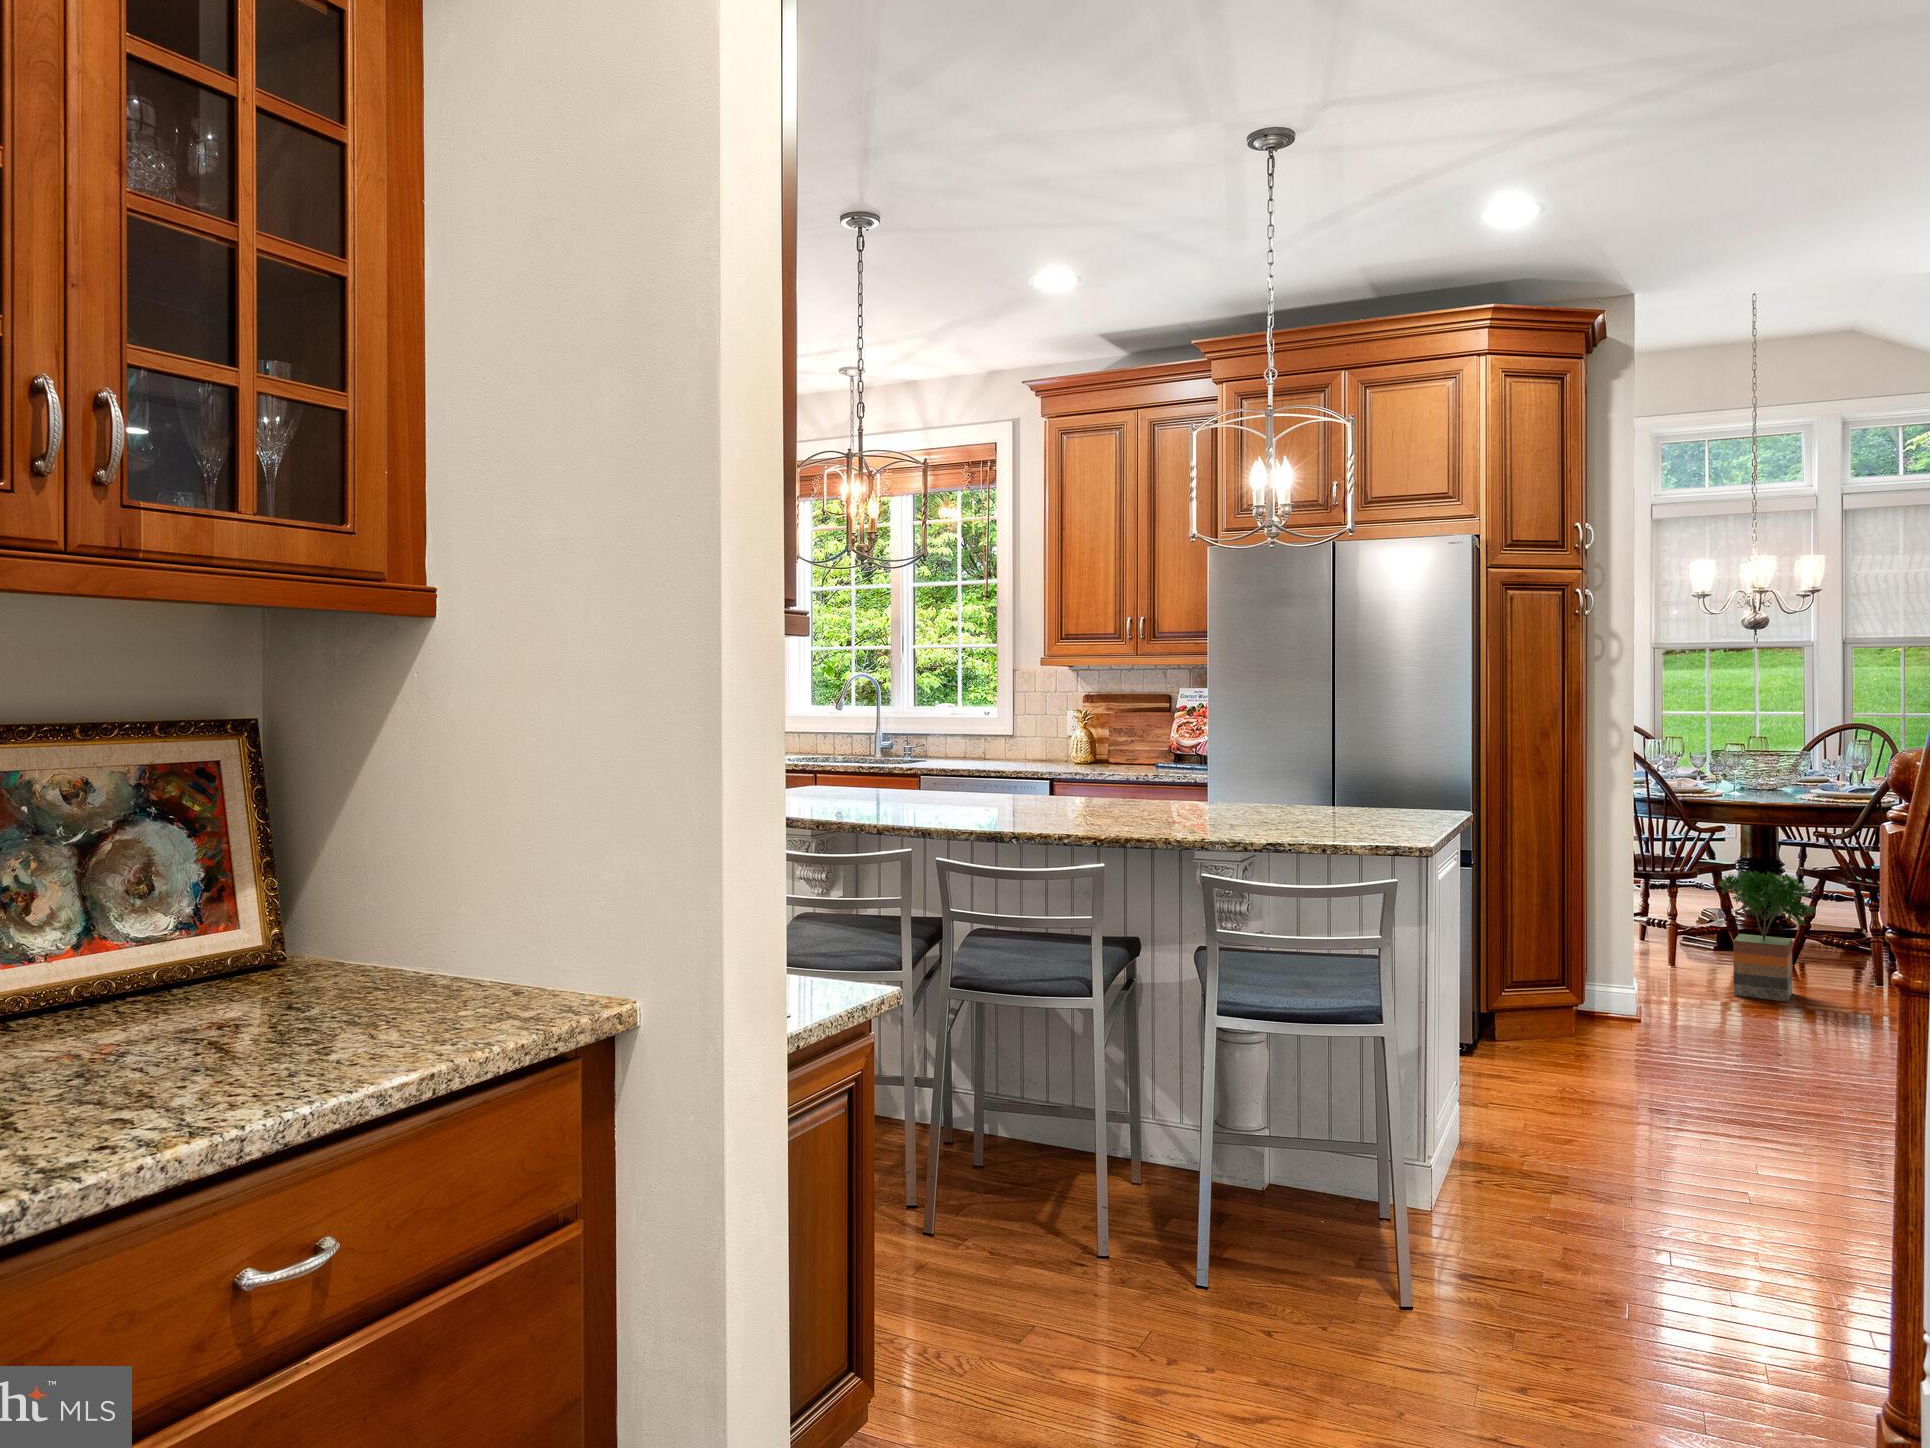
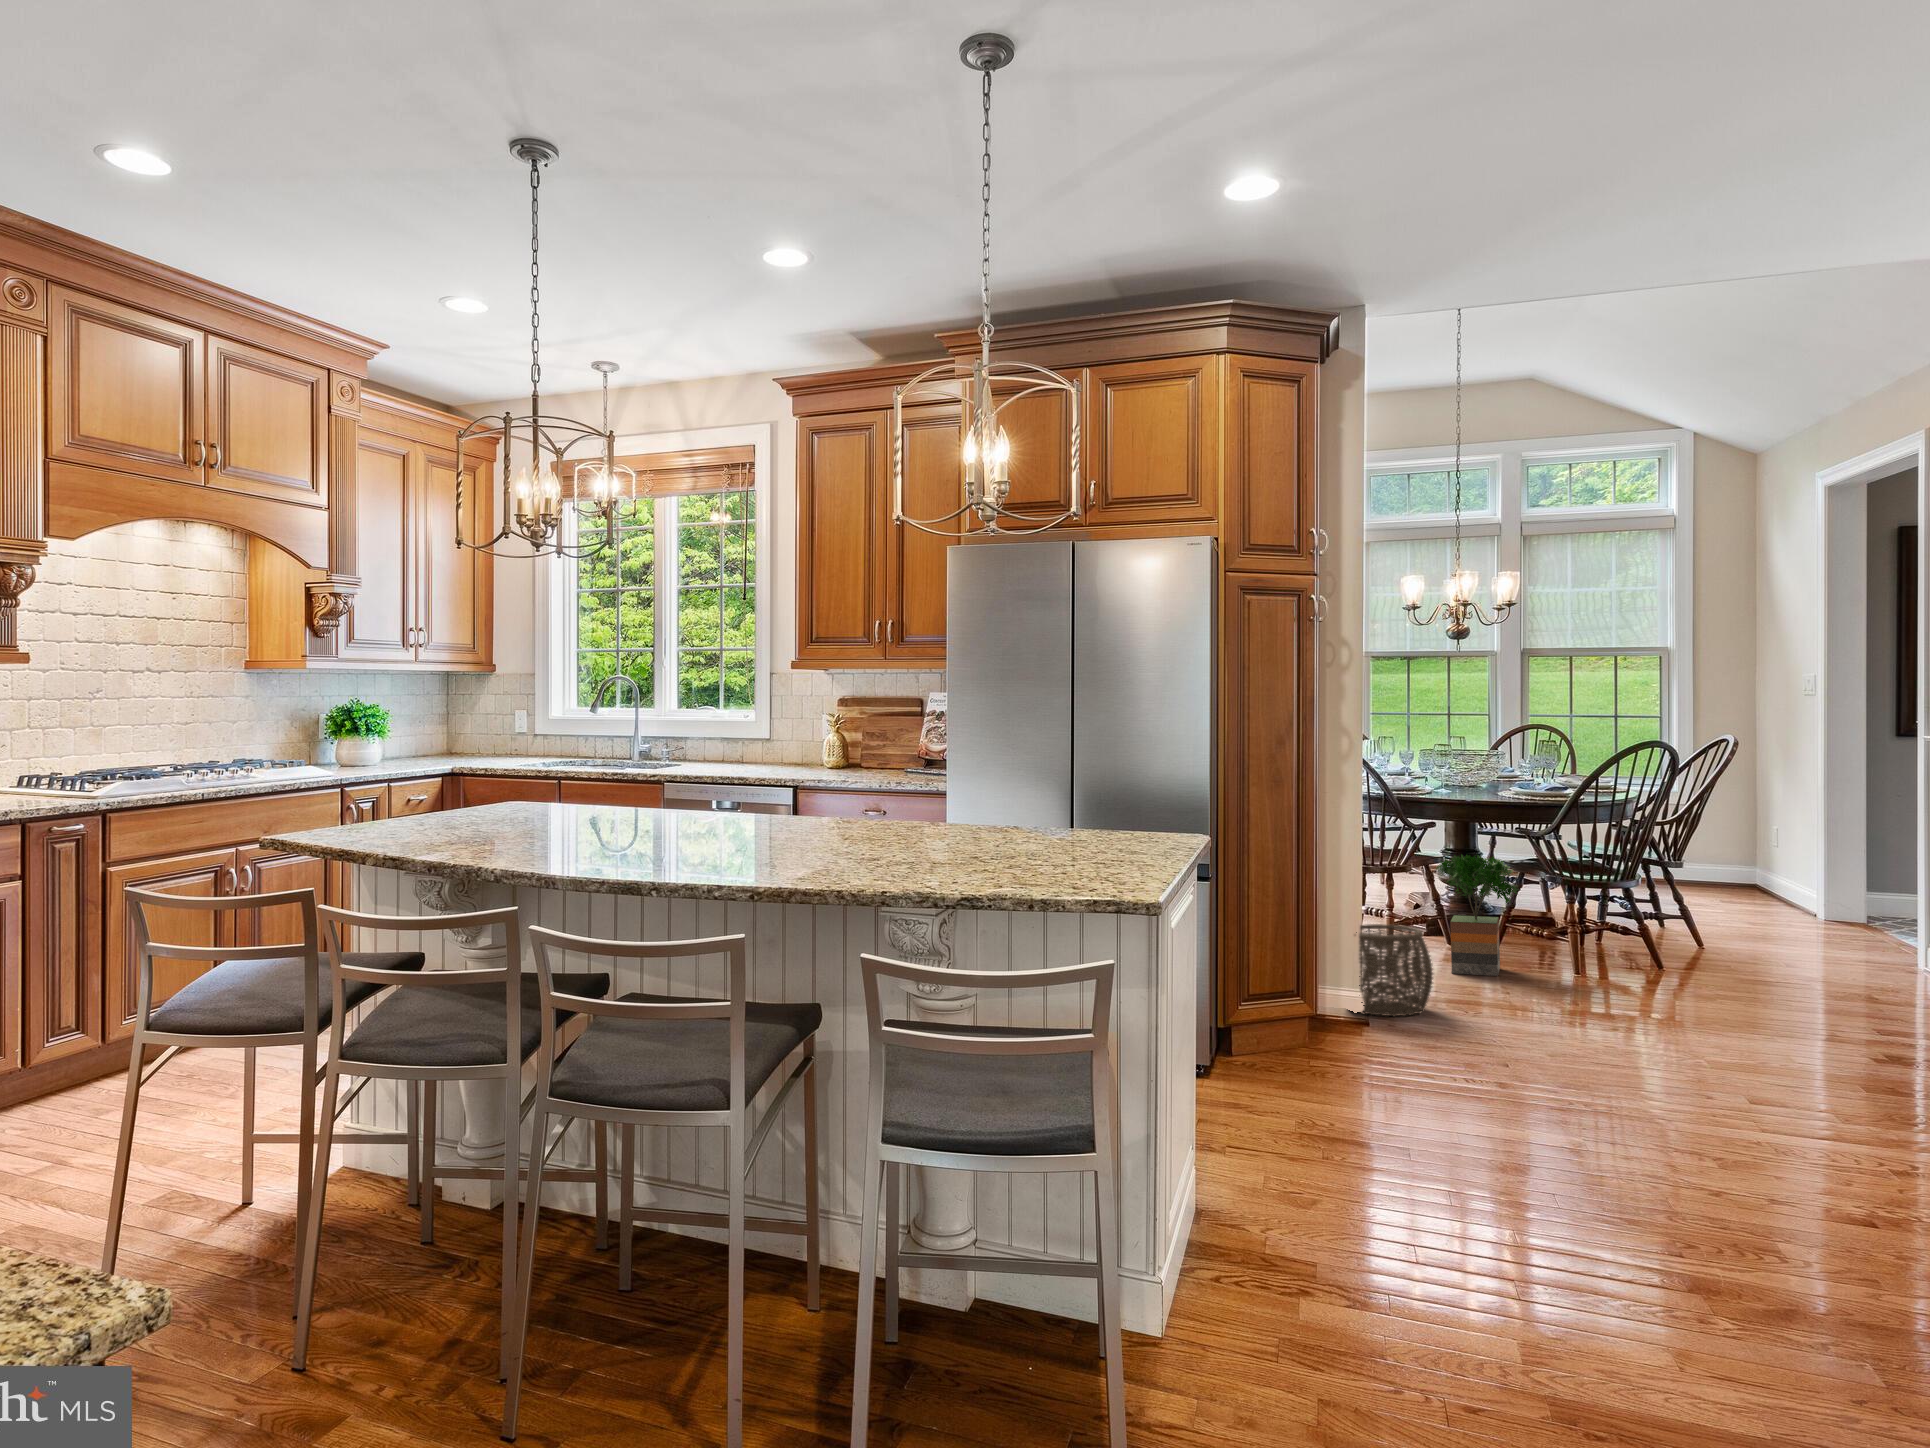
woven basket: none [1592,941,1703,1041] -> present [1356,924,1433,1017]

